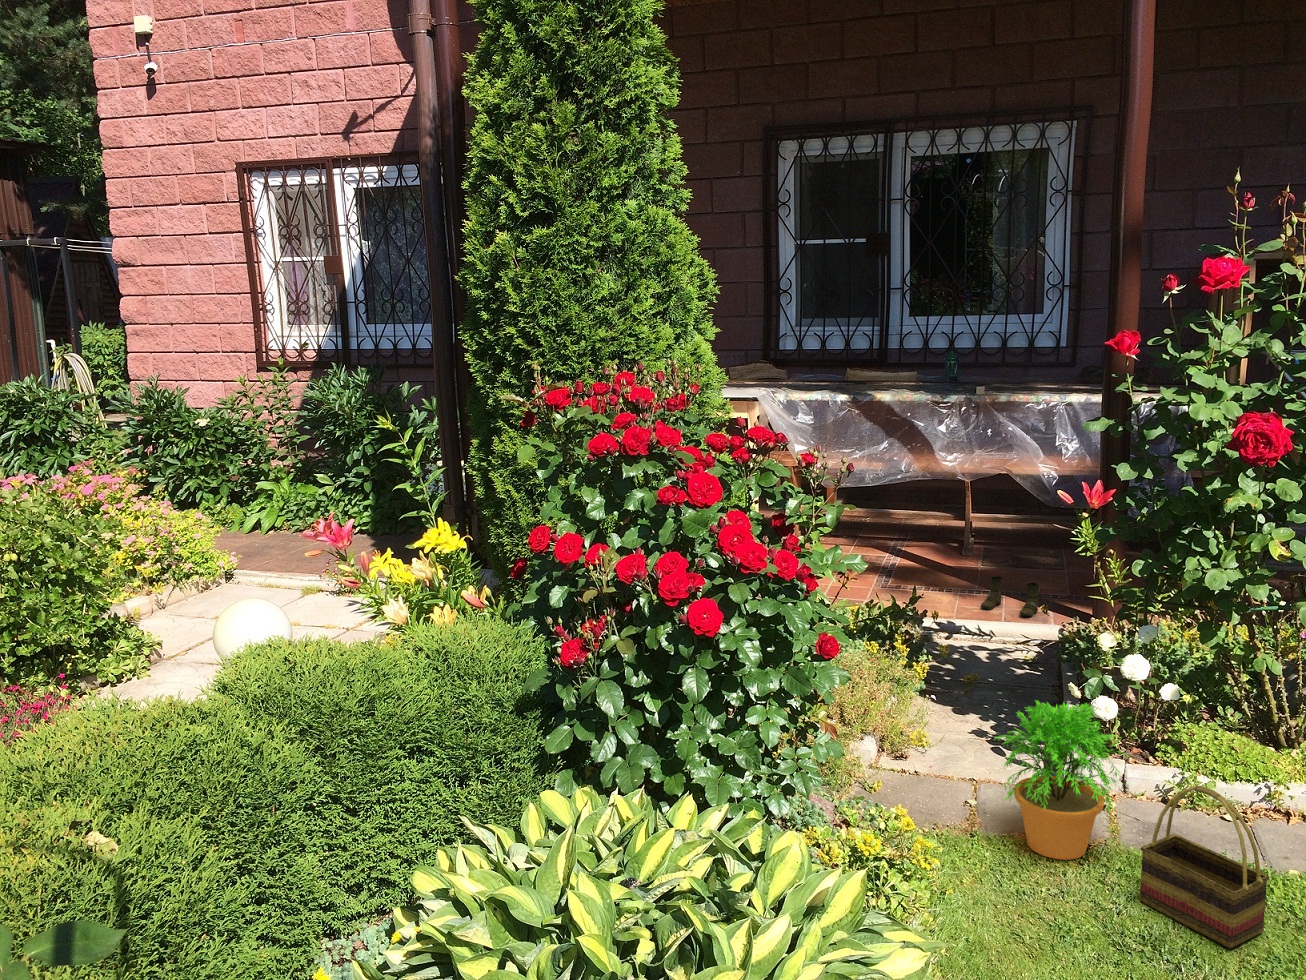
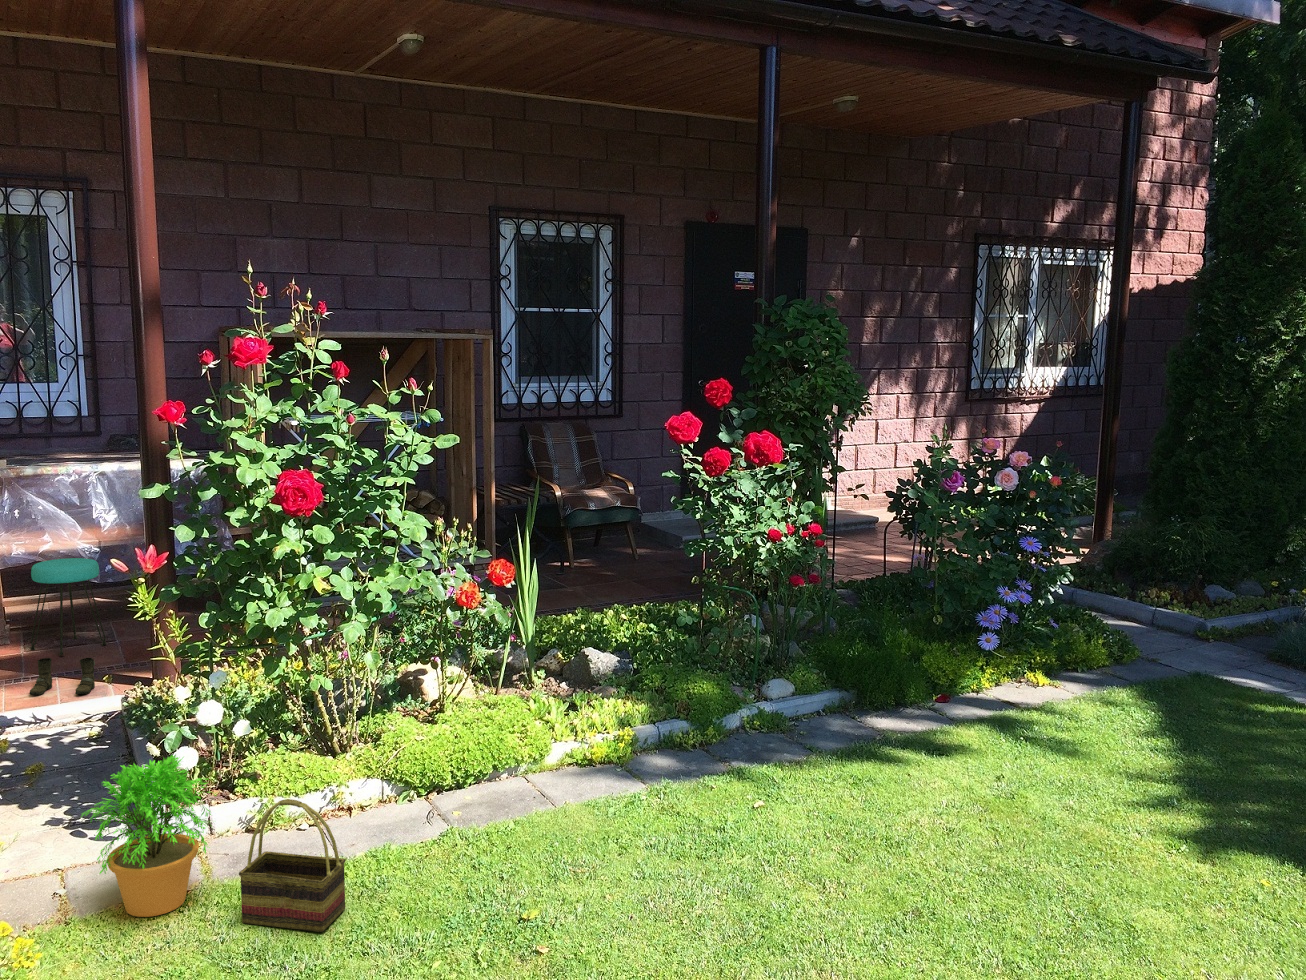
stool: none [989,485,1056,575] -> present [30,558,106,655]

